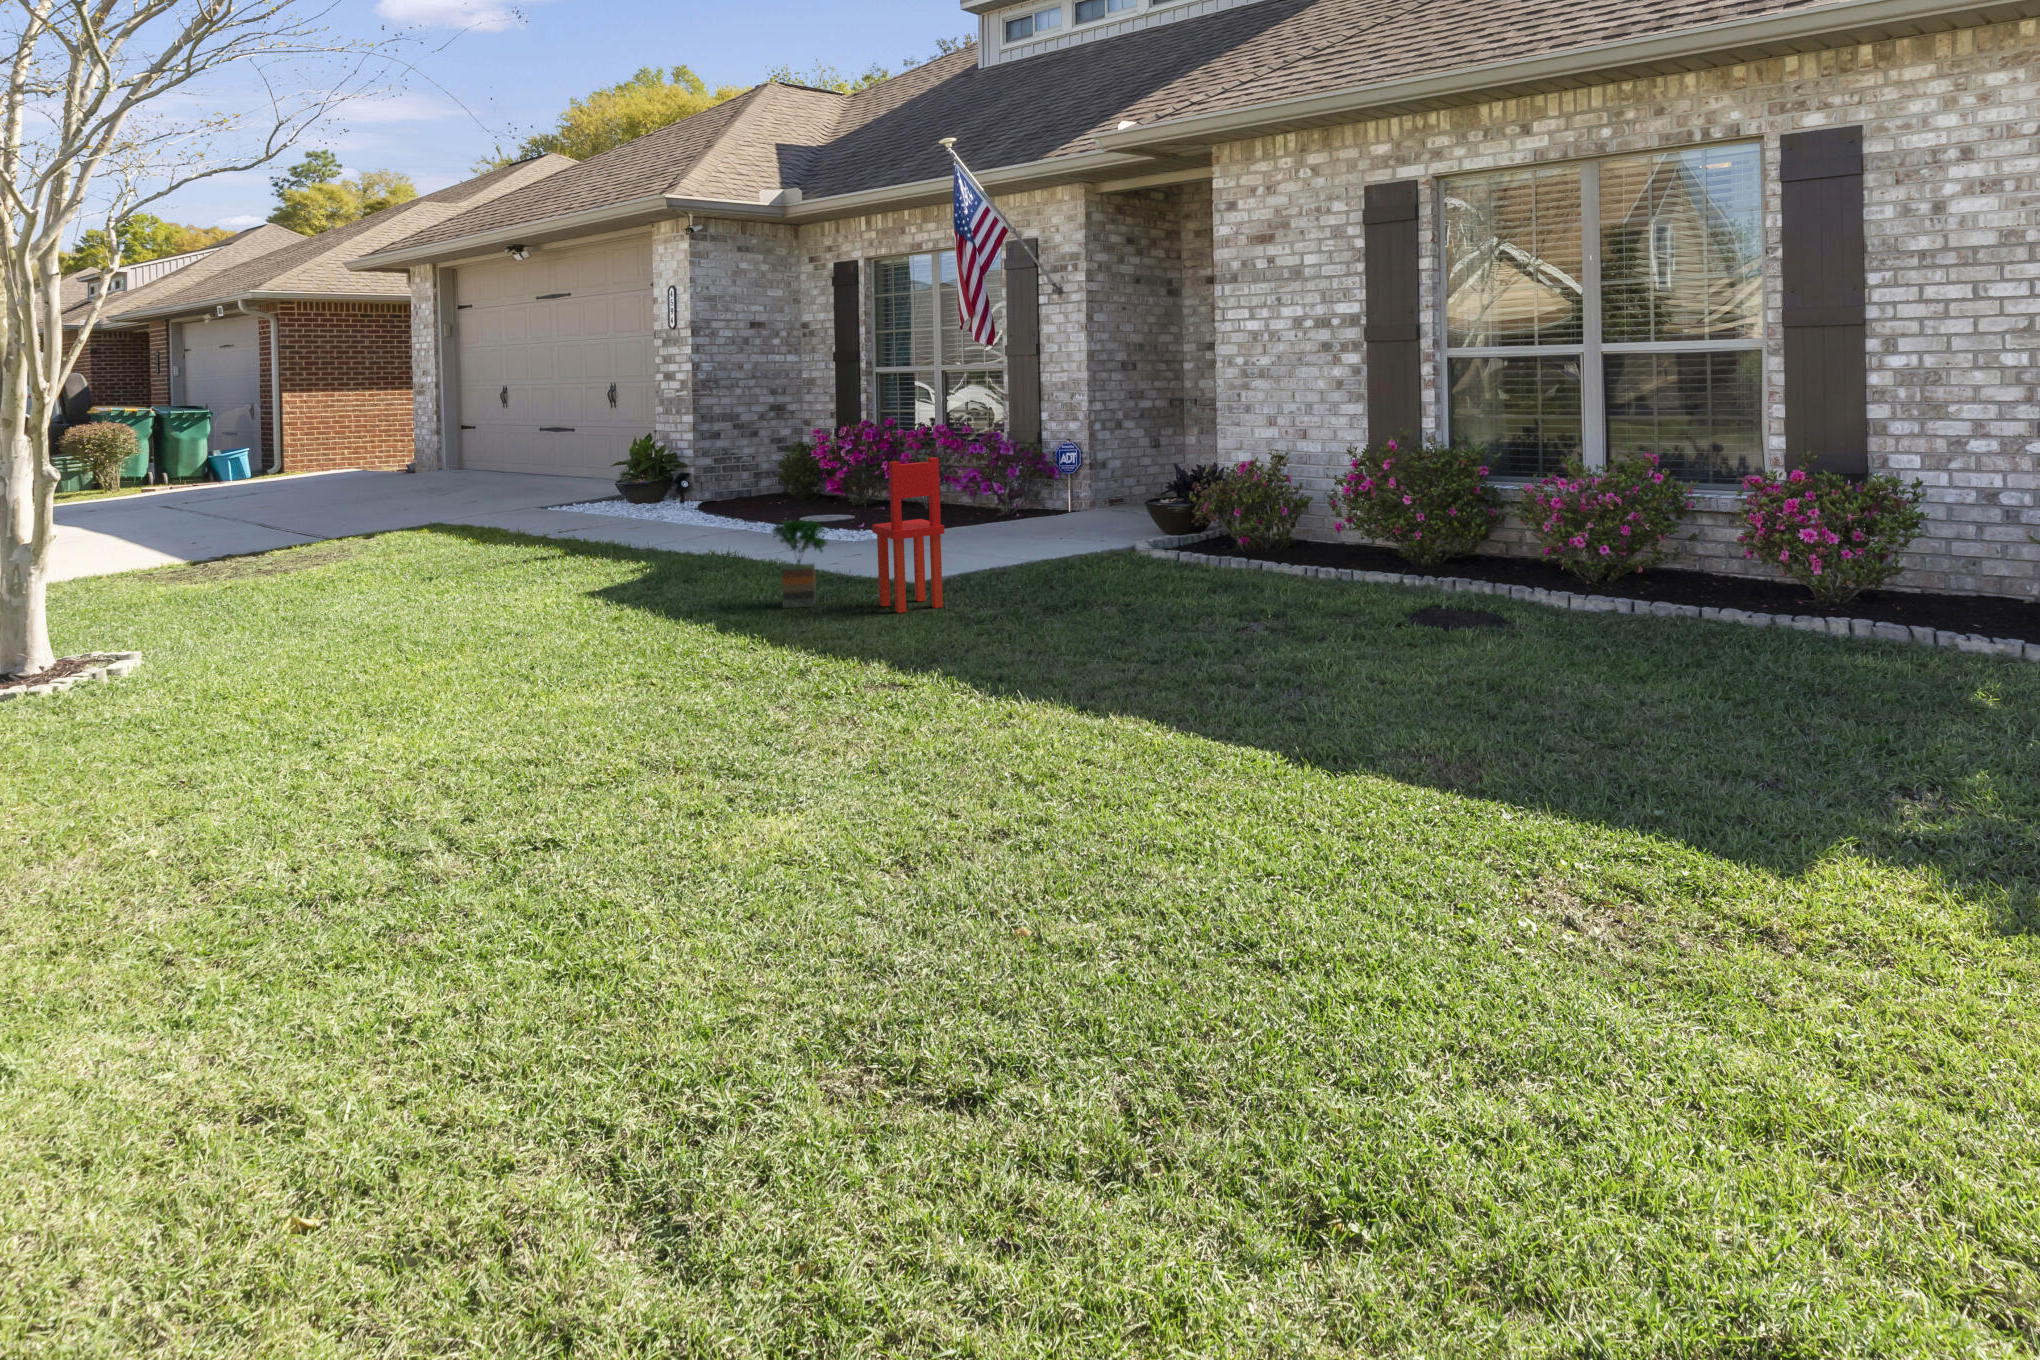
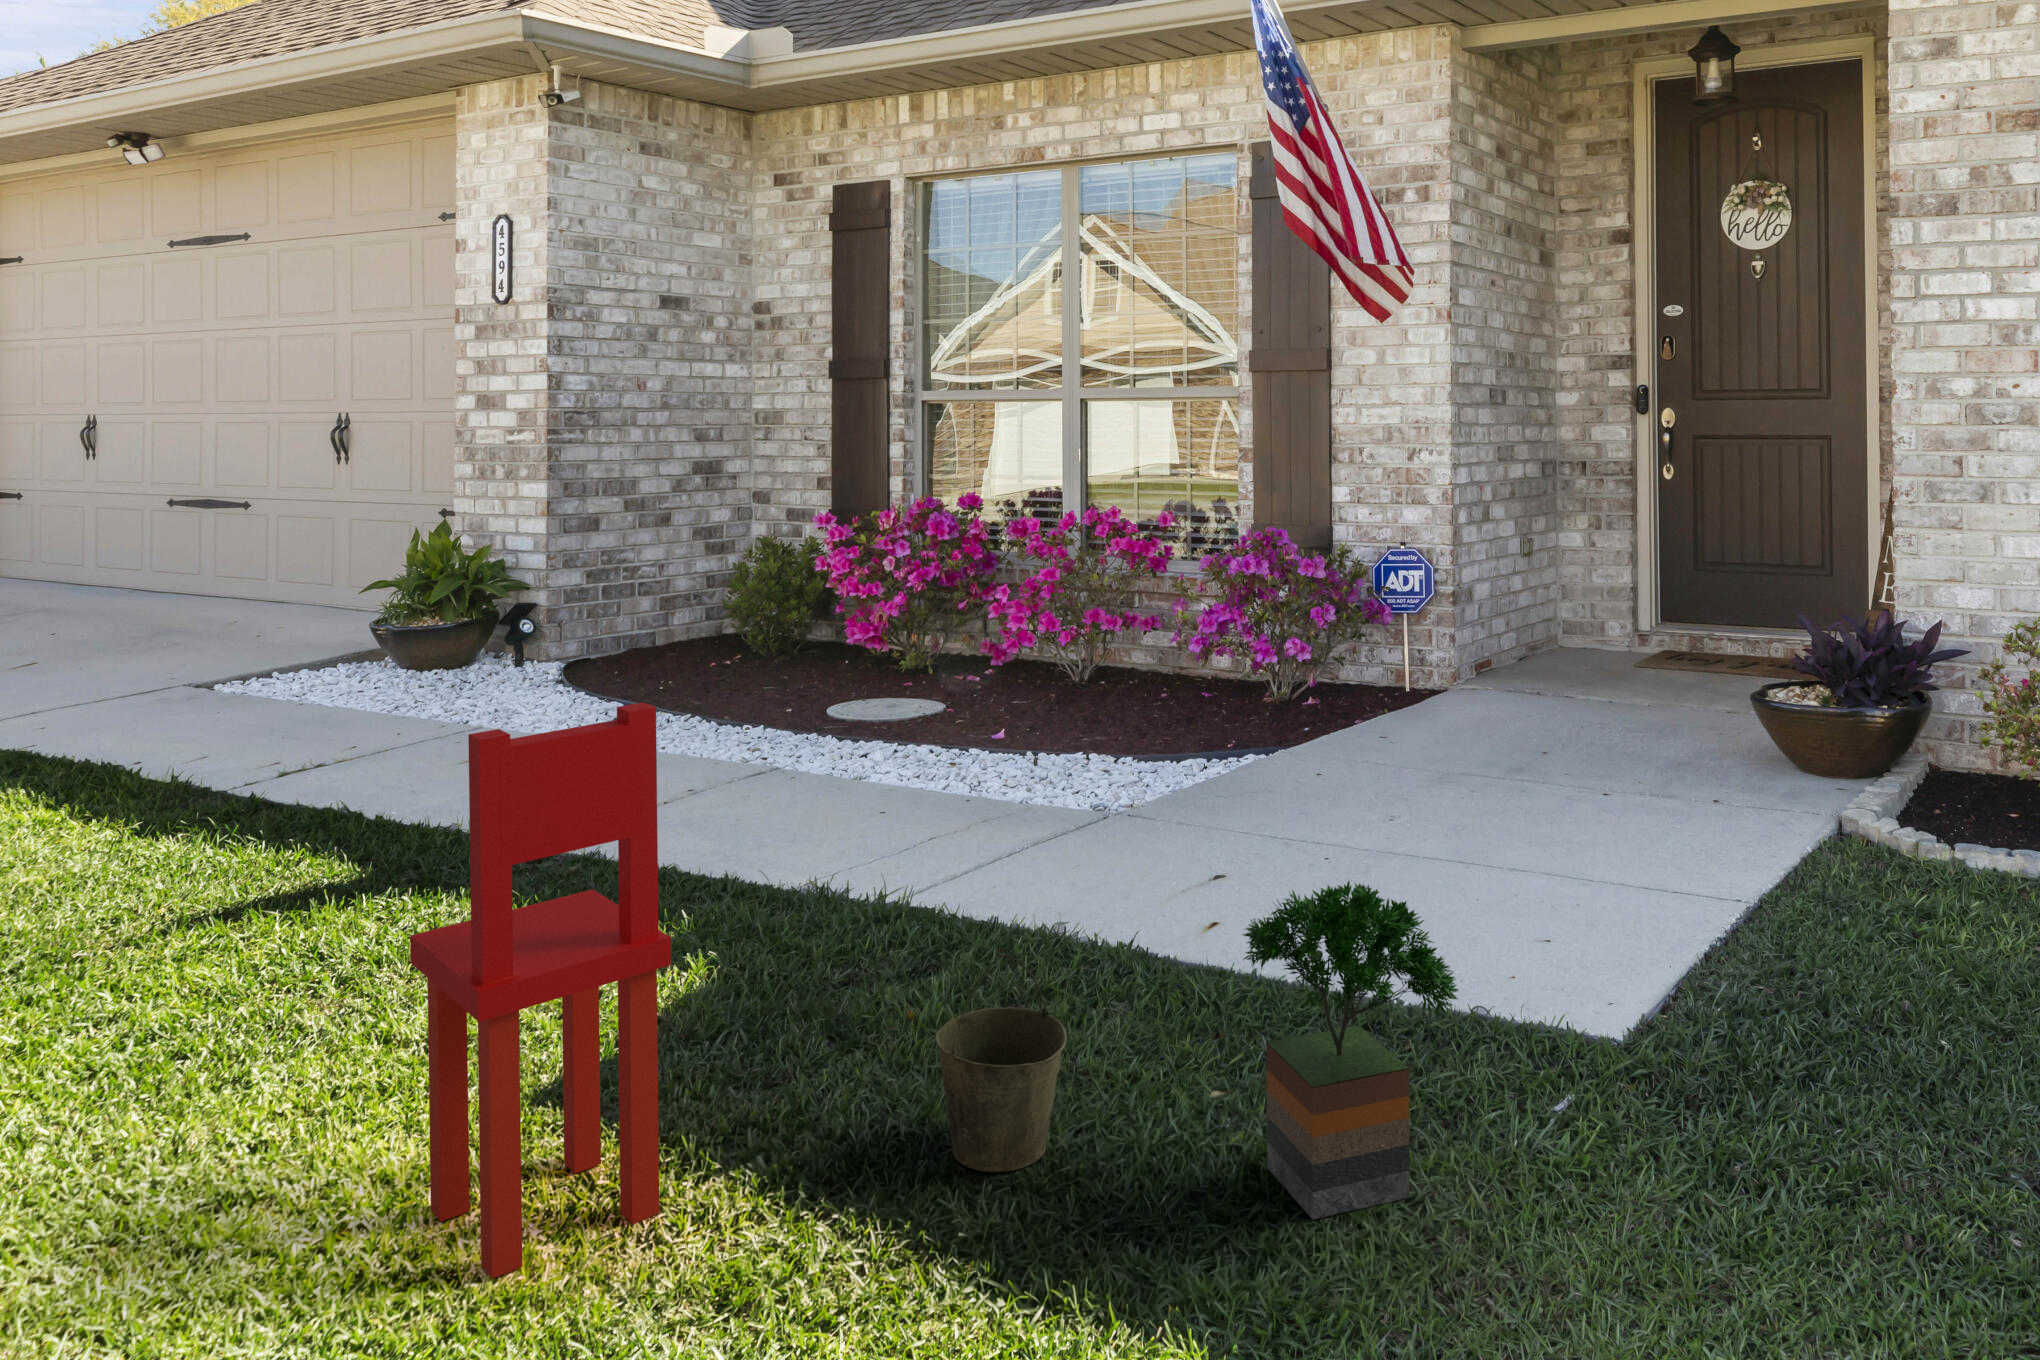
chair: present [872,457,944,613] -> present [410,702,671,1279]
bucket: none [696,541,736,601] -> present [935,954,1067,1172]

